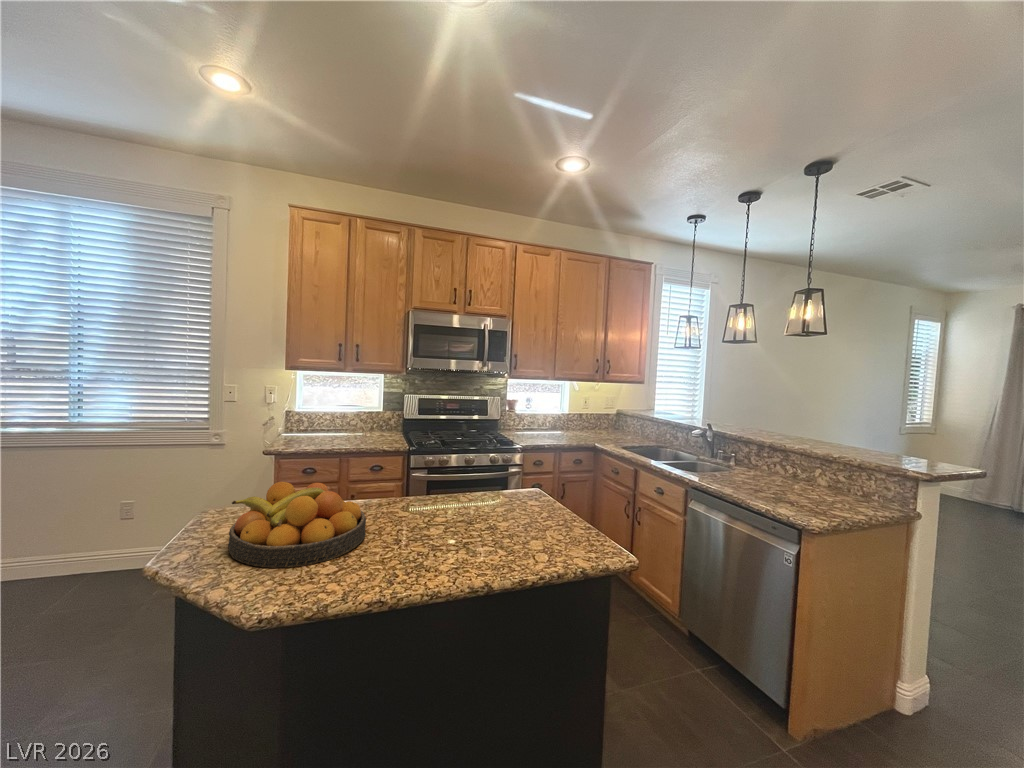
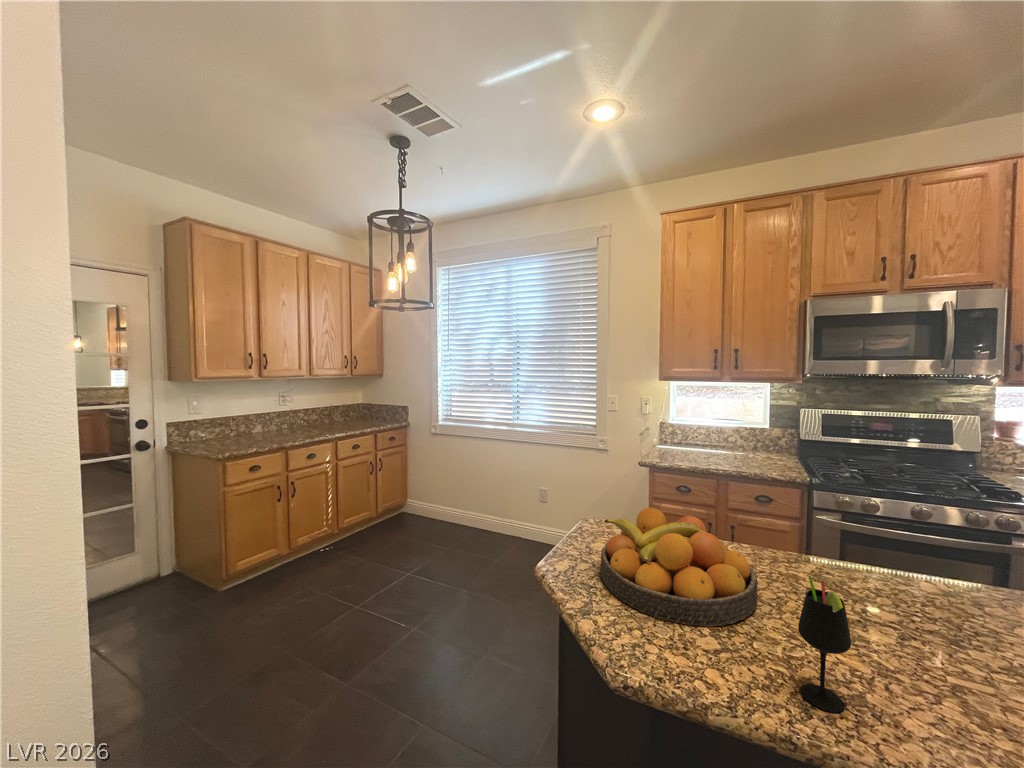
wine glass: none [387,496,415,578] -> present [798,576,851,712]

